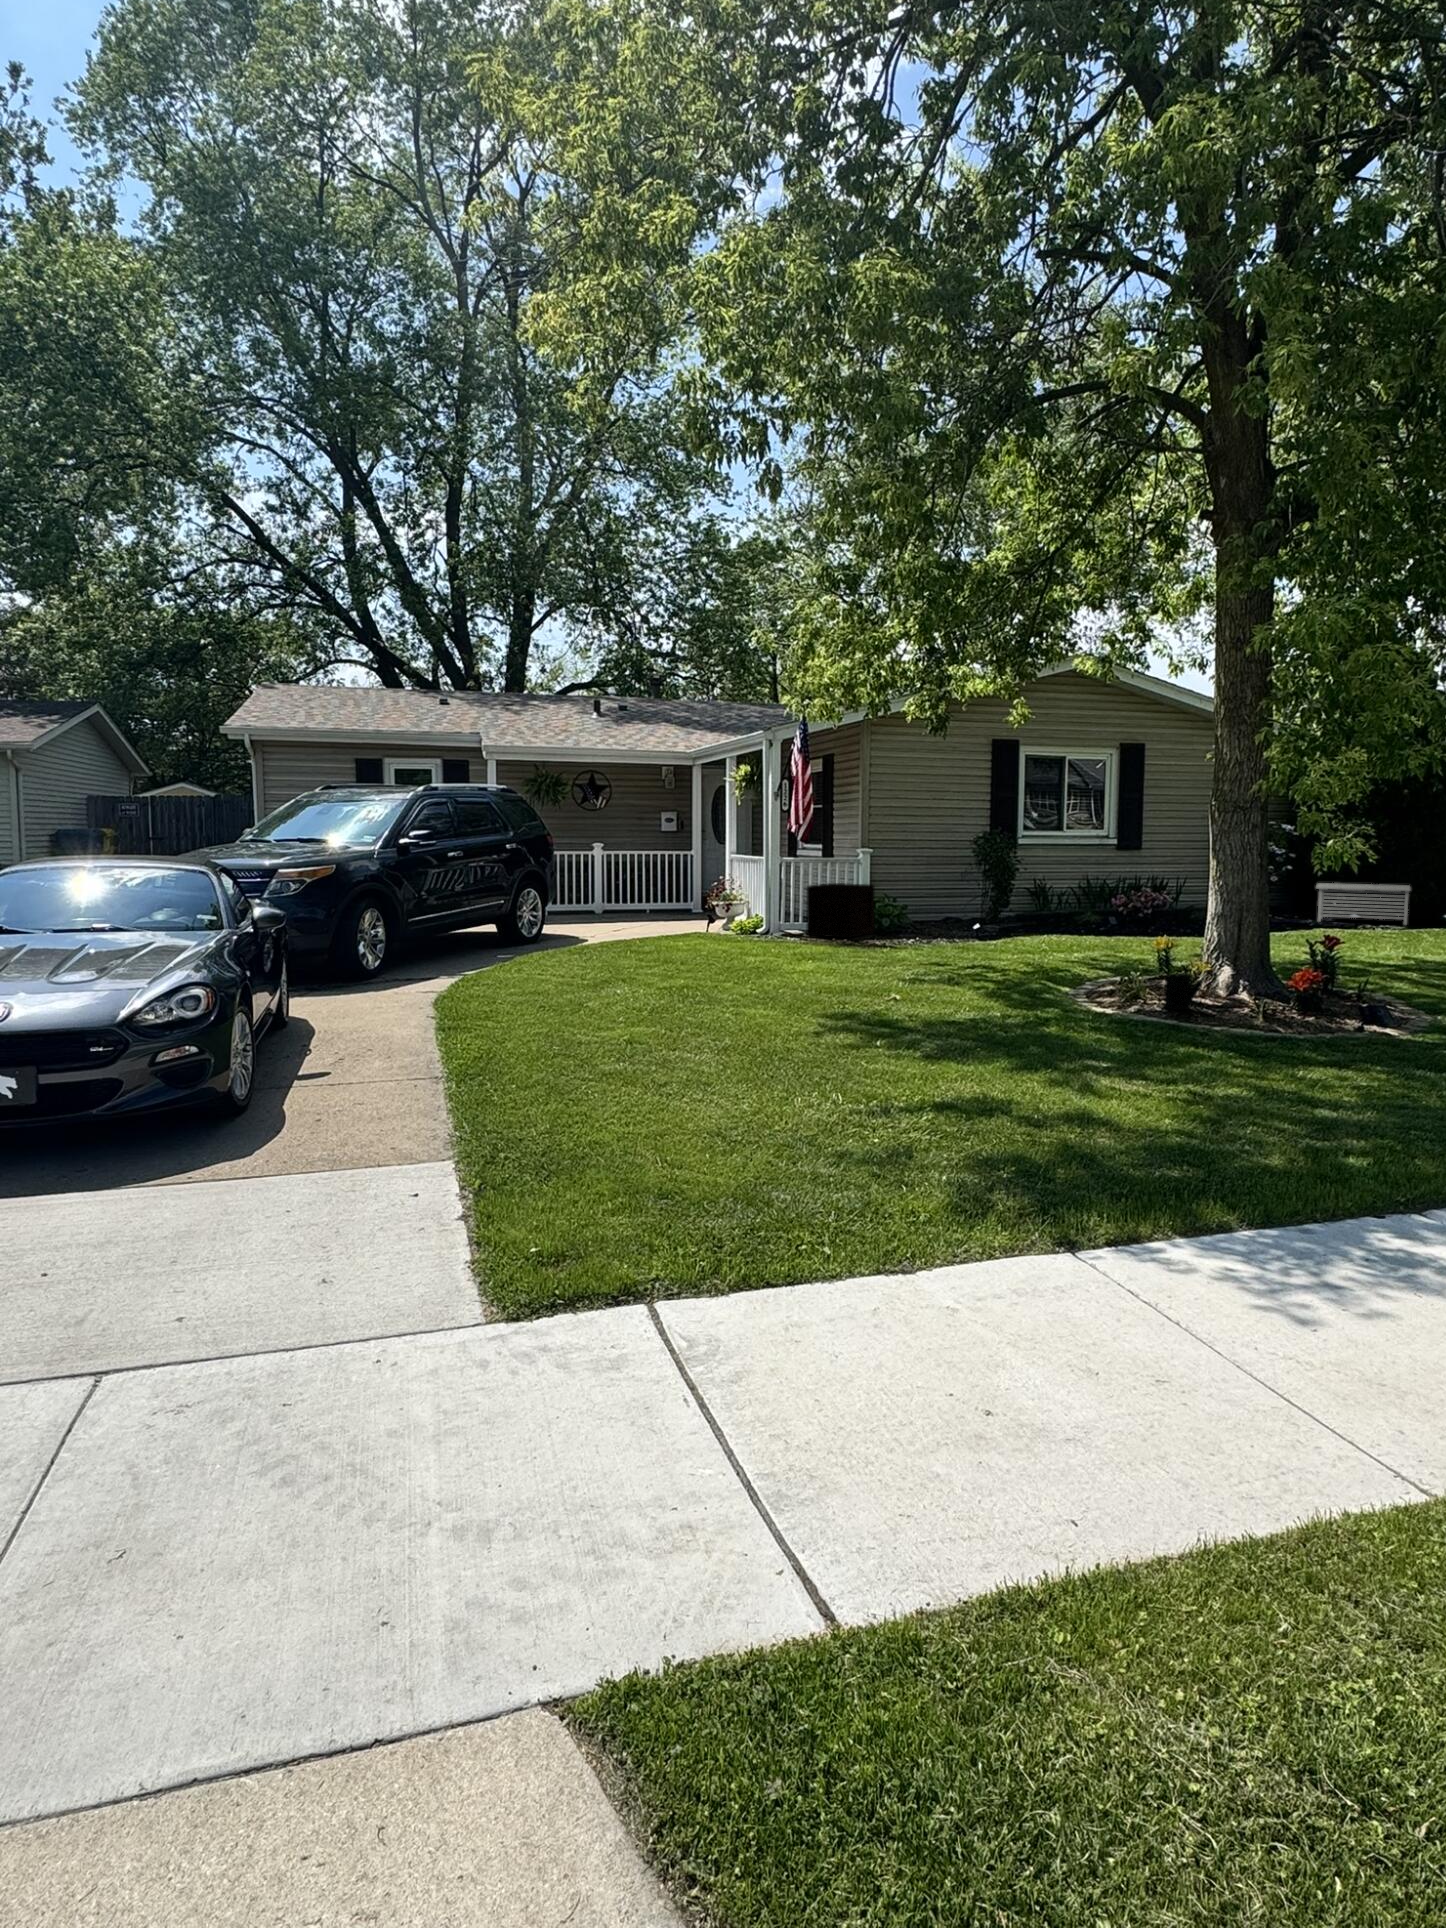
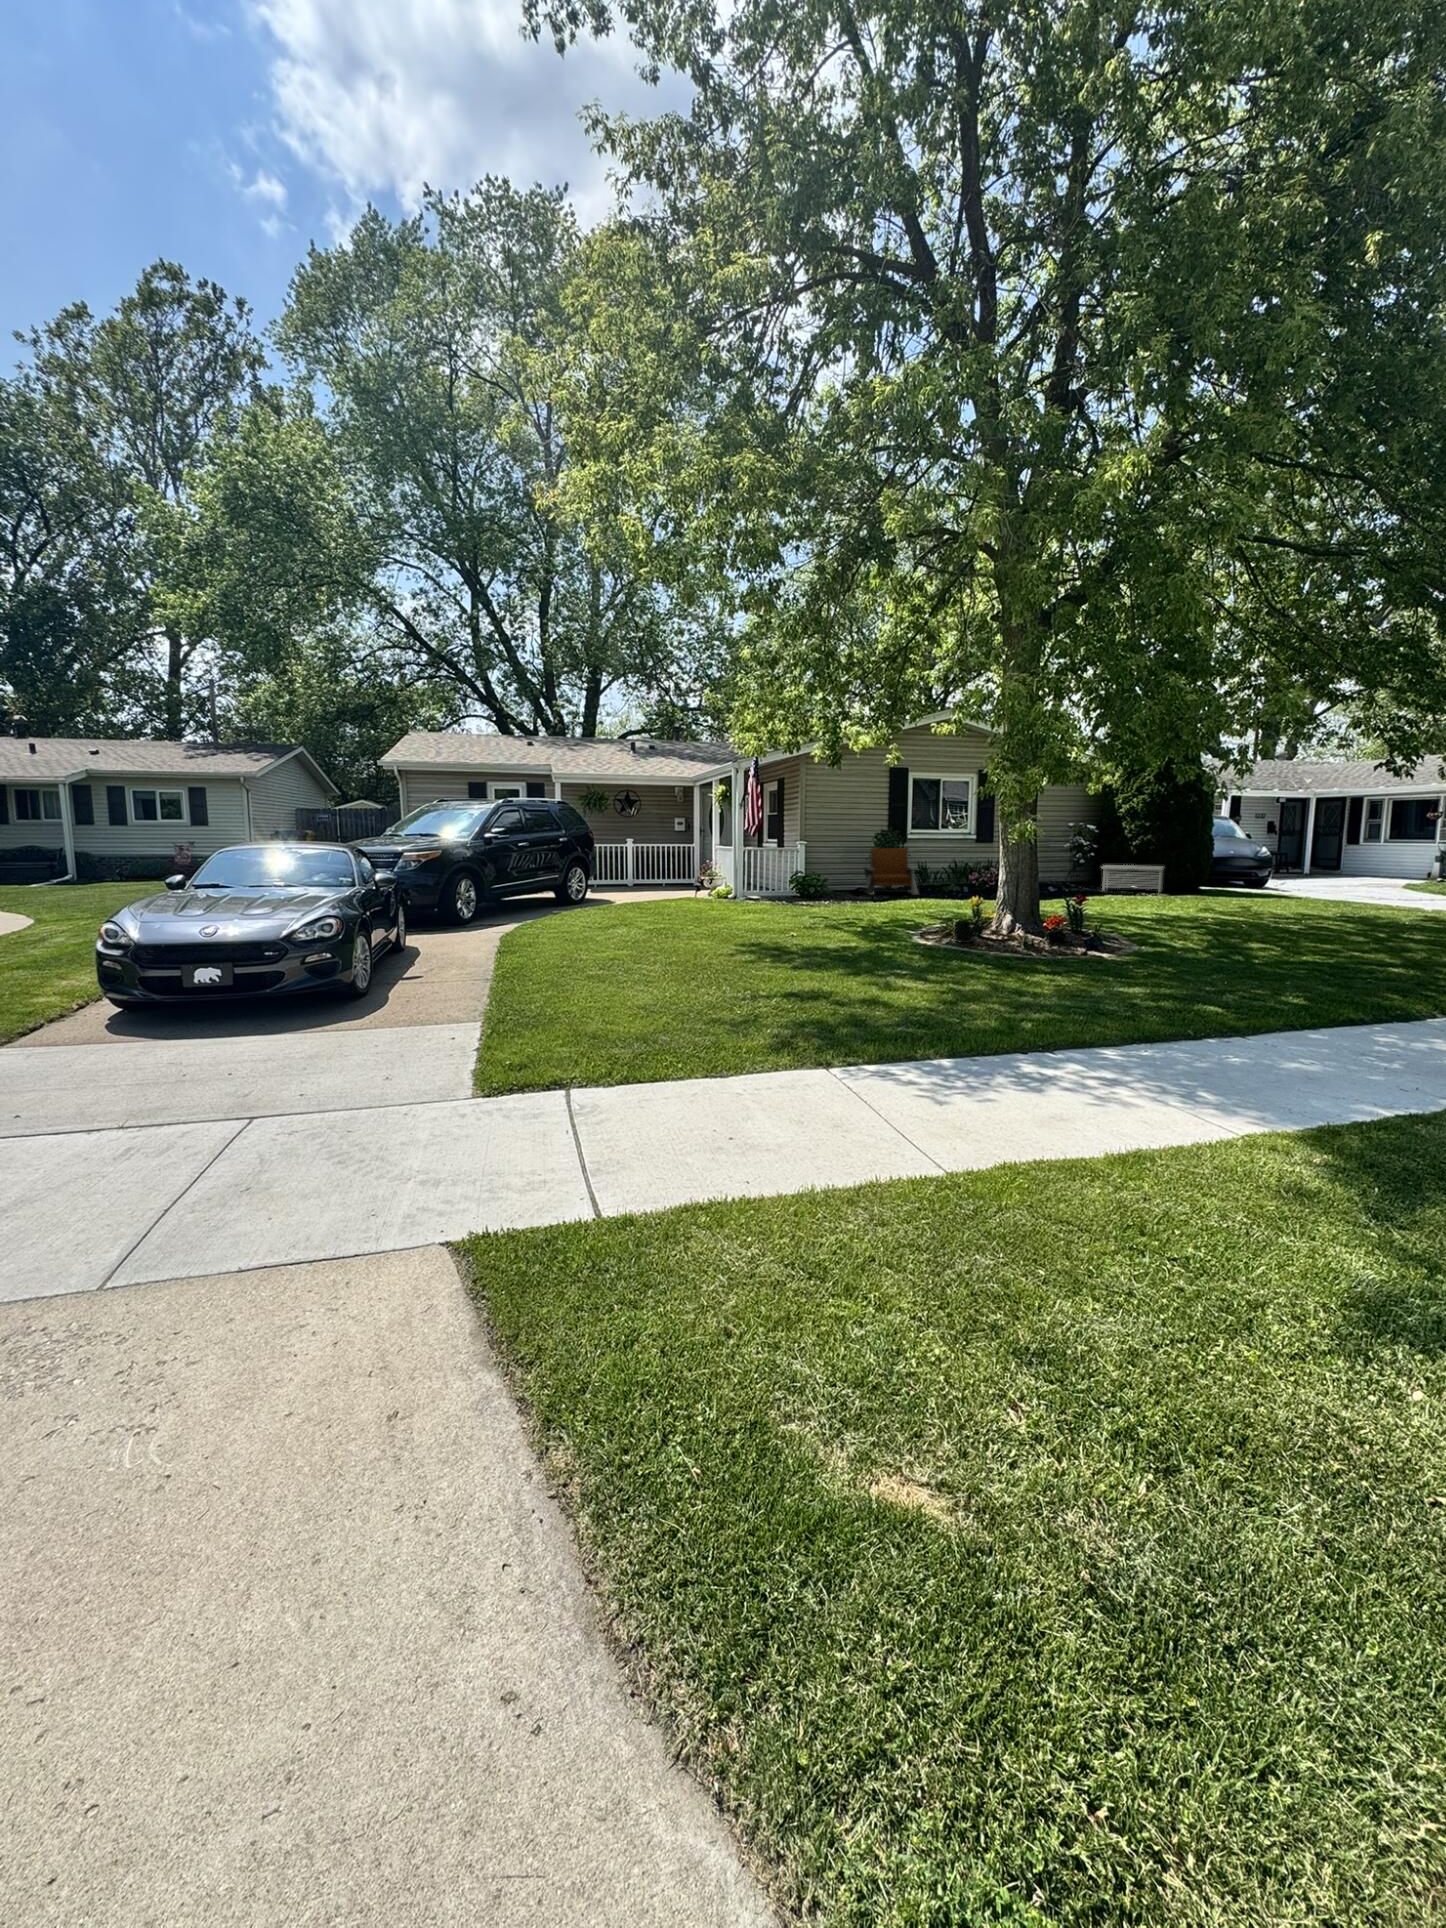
lounge chair: none [962,858,1050,929] -> present [864,848,918,895]
wooden crate: present [806,883,875,938] -> none [756,865,801,901]

